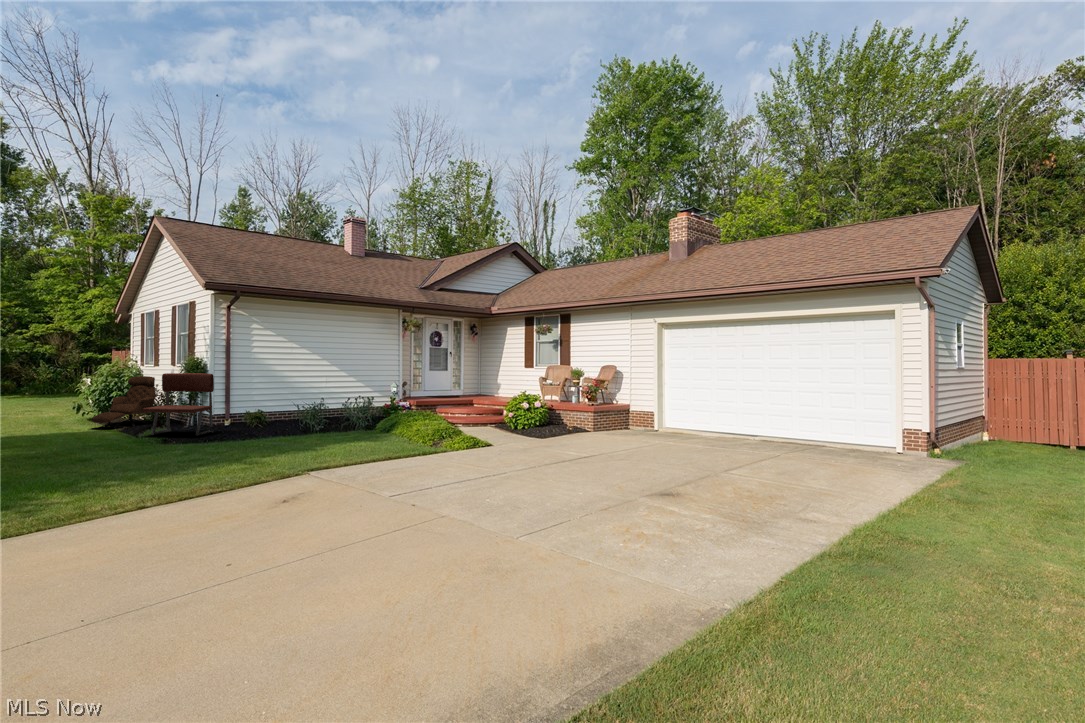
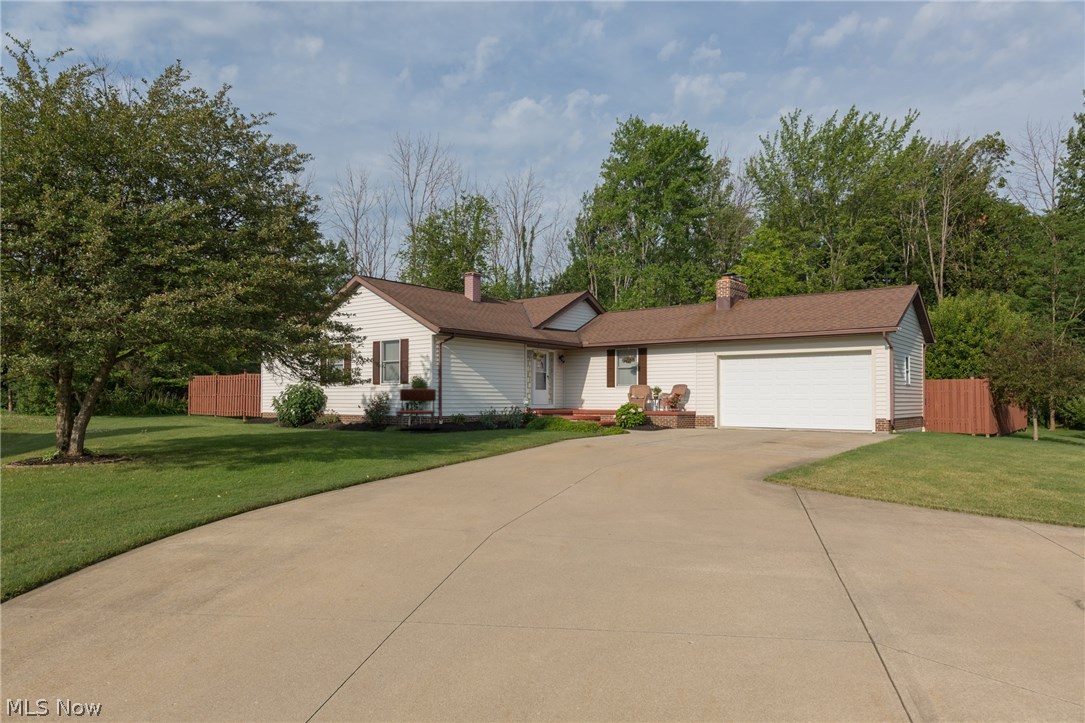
lounge chair: present [92,376,156,430] -> none [343,392,373,428]

